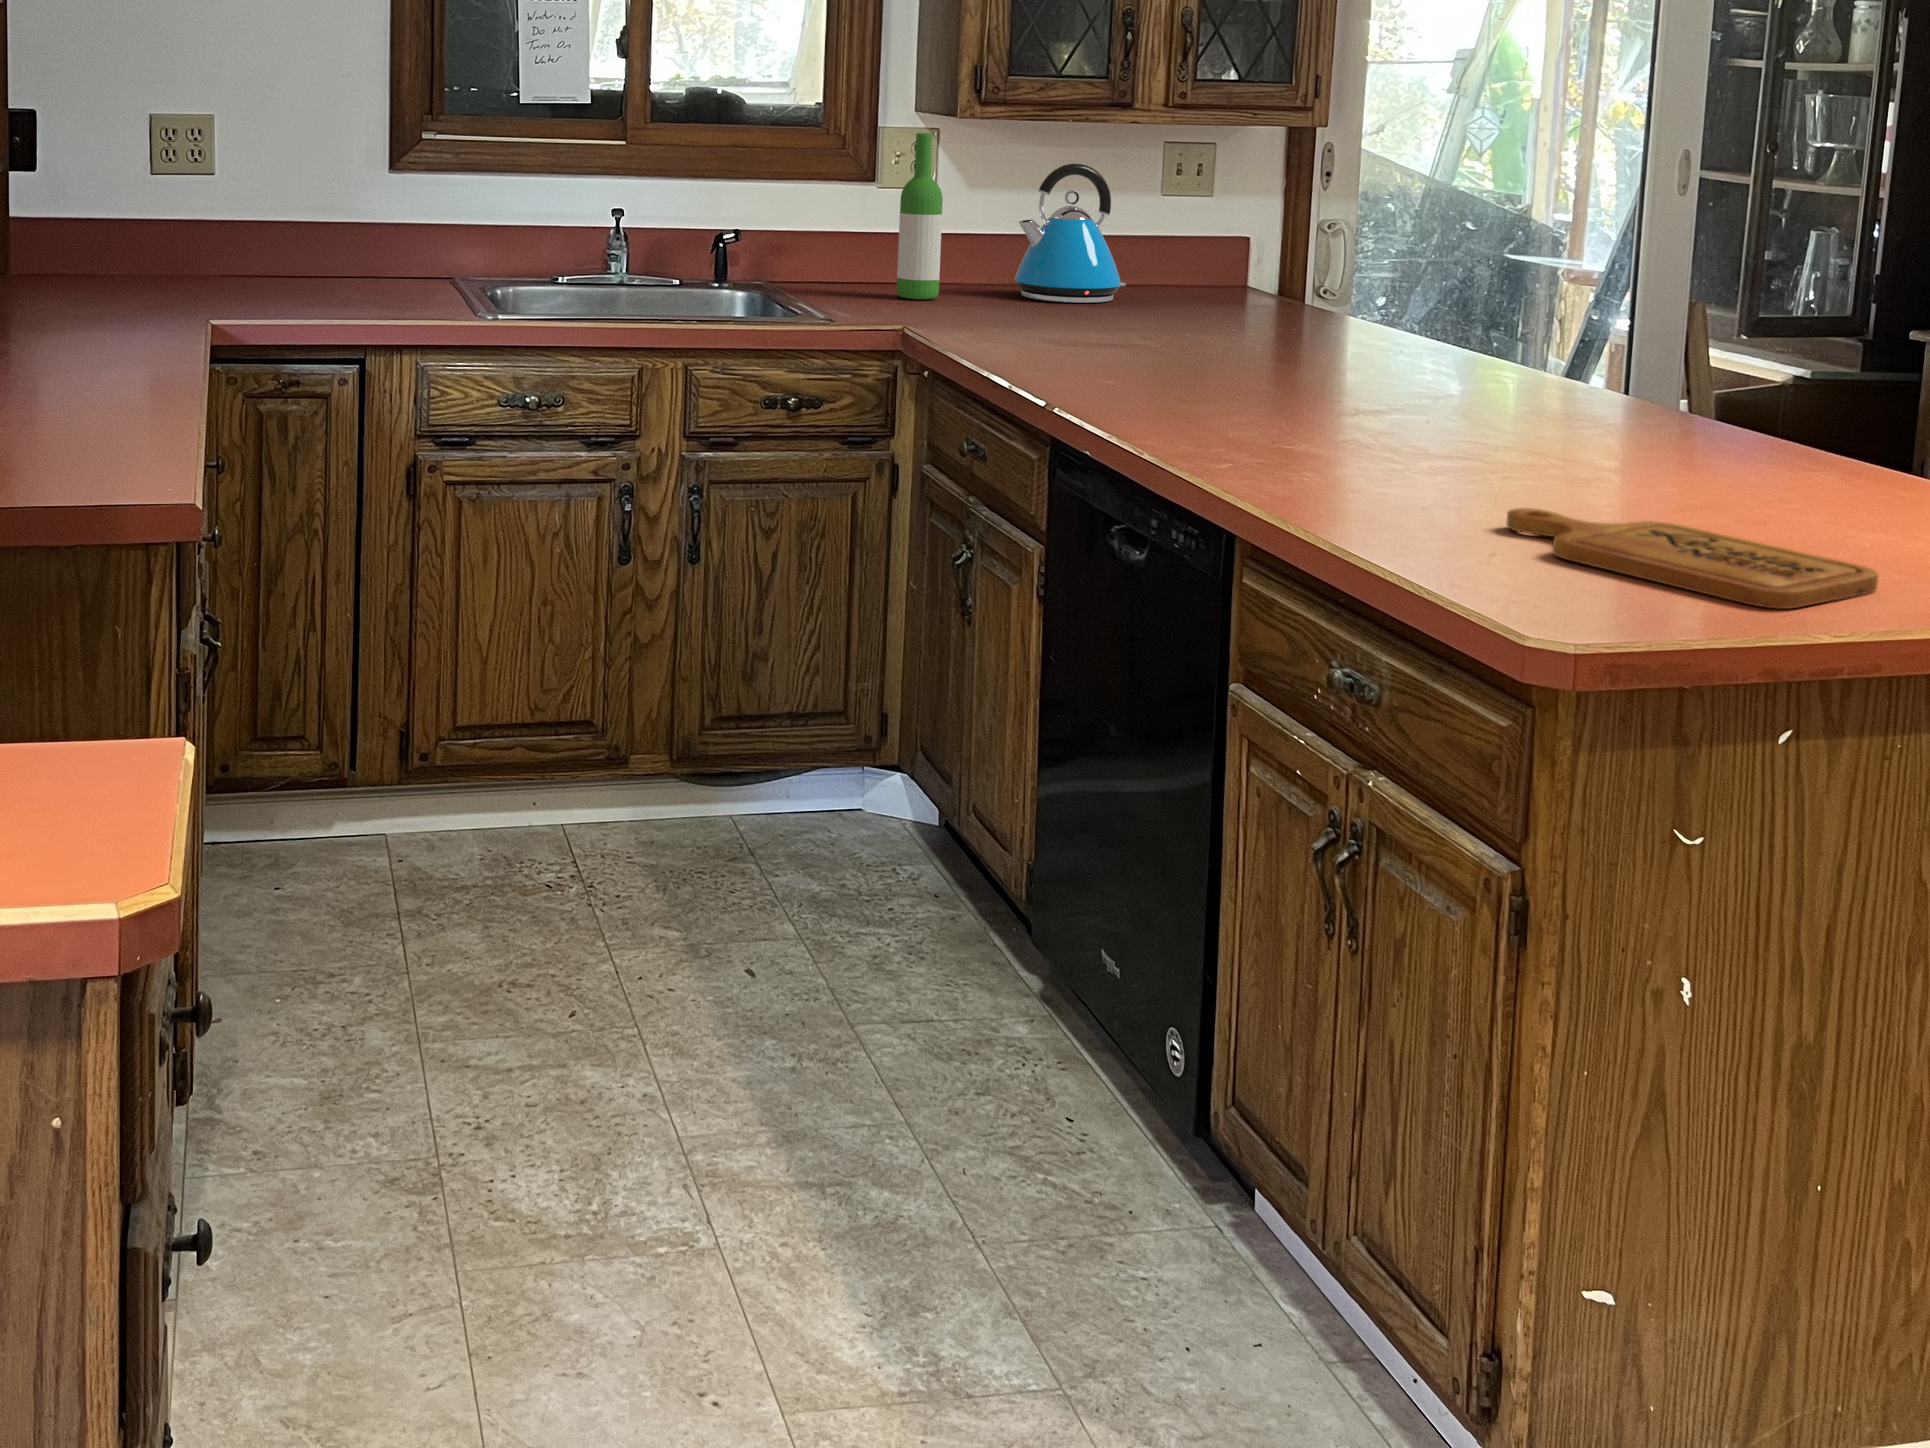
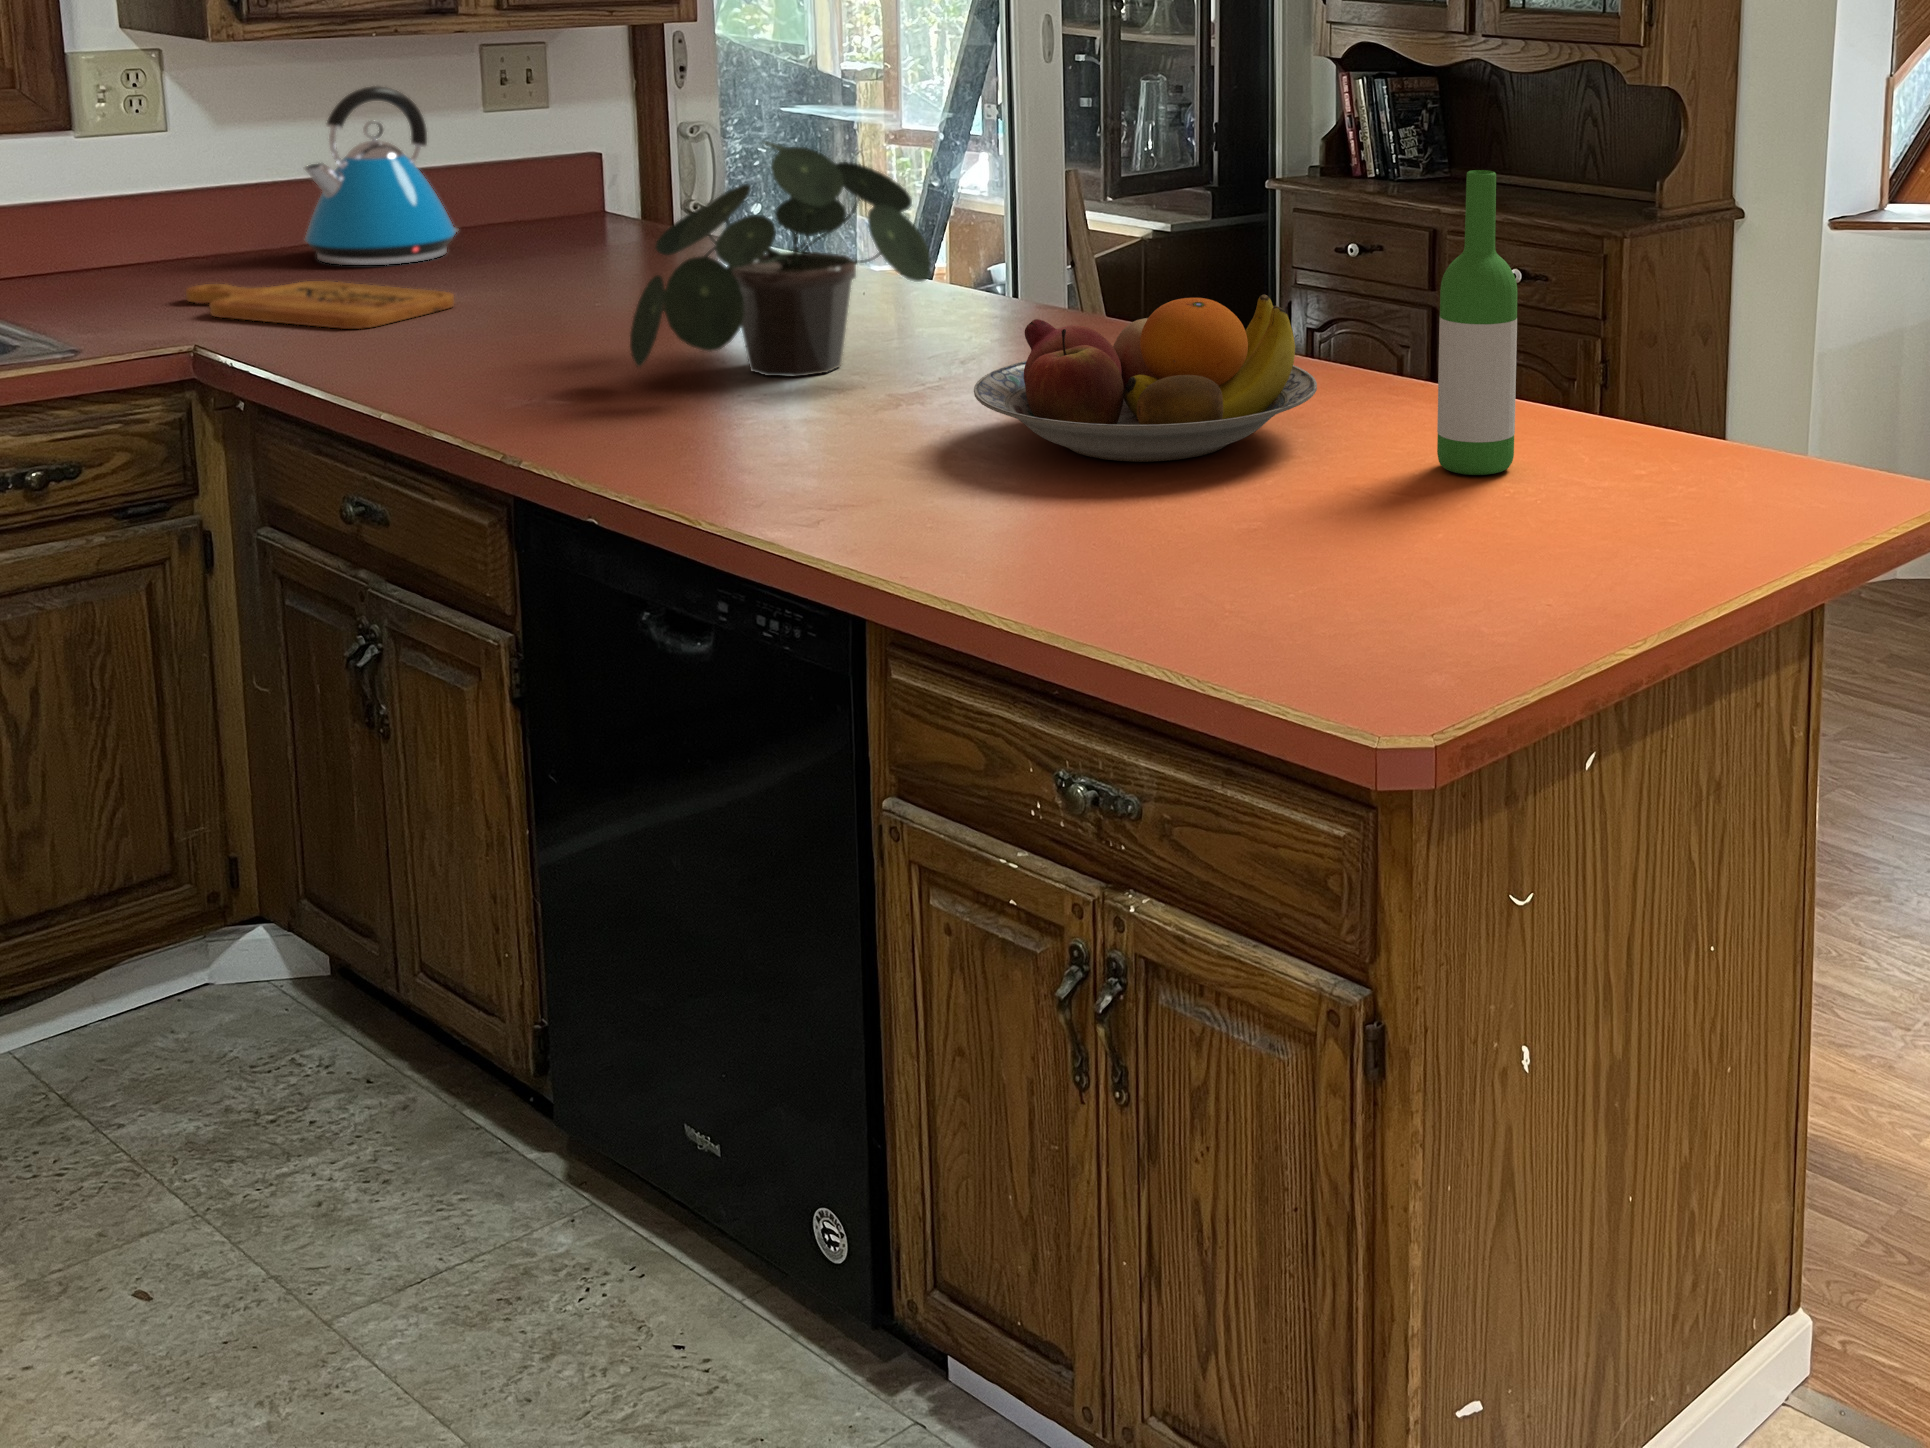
wine bottle: present [897,133,943,299] -> present [1437,170,1518,475]
potted plant: none [1174,197,1417,393] -> present [630,141,931,377]
fruit bowl: none [1389,337,1700,474] -> present [974,294,1317,462]
cutting board: present [1506,508,1878,609] -> present [186,281,454,329]

